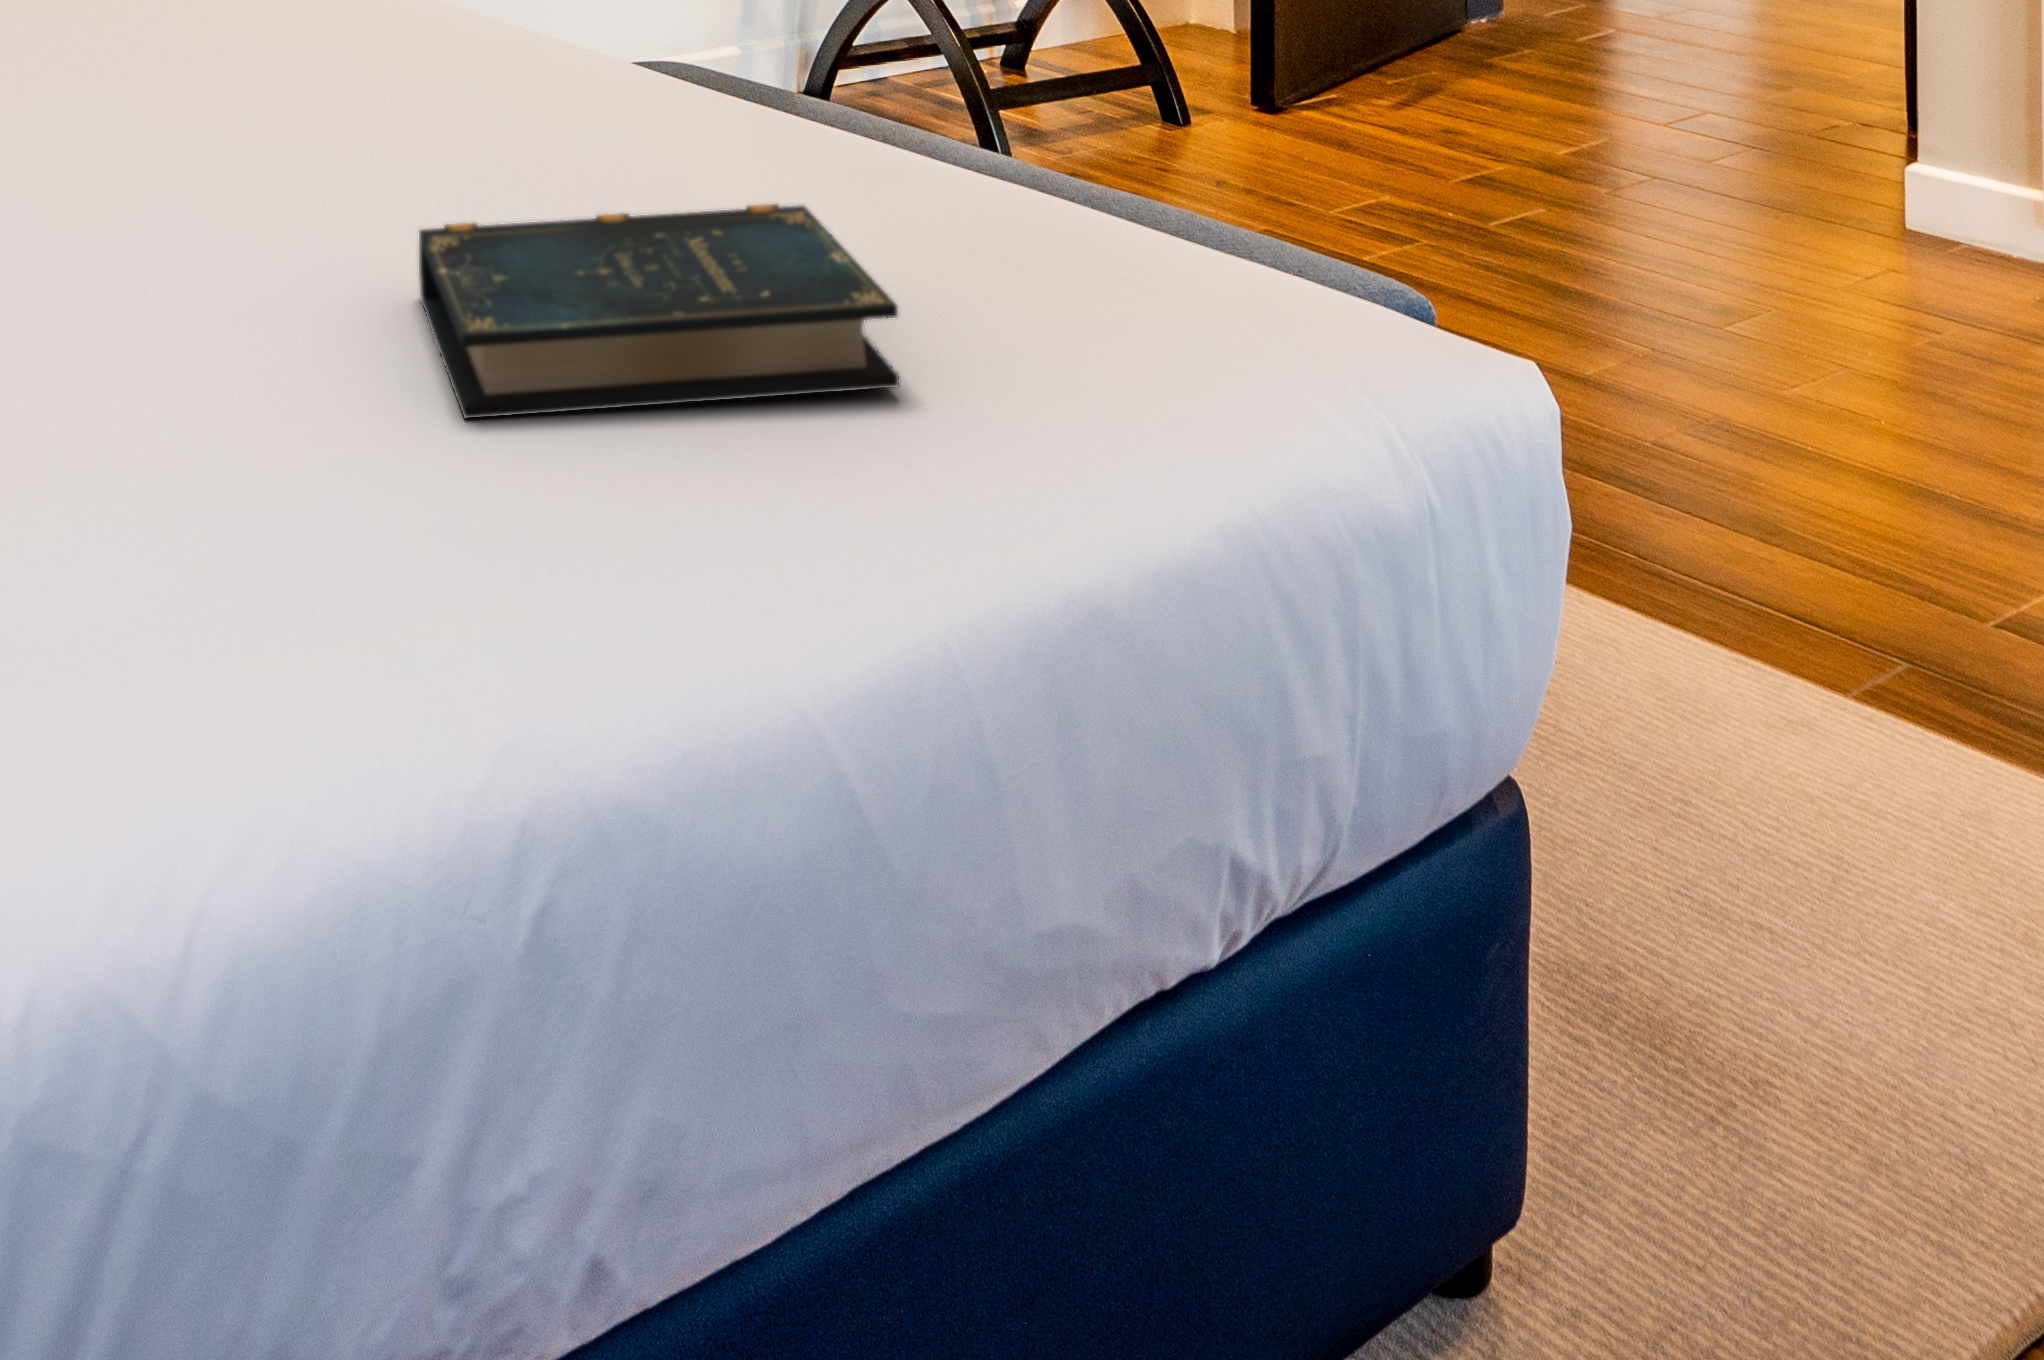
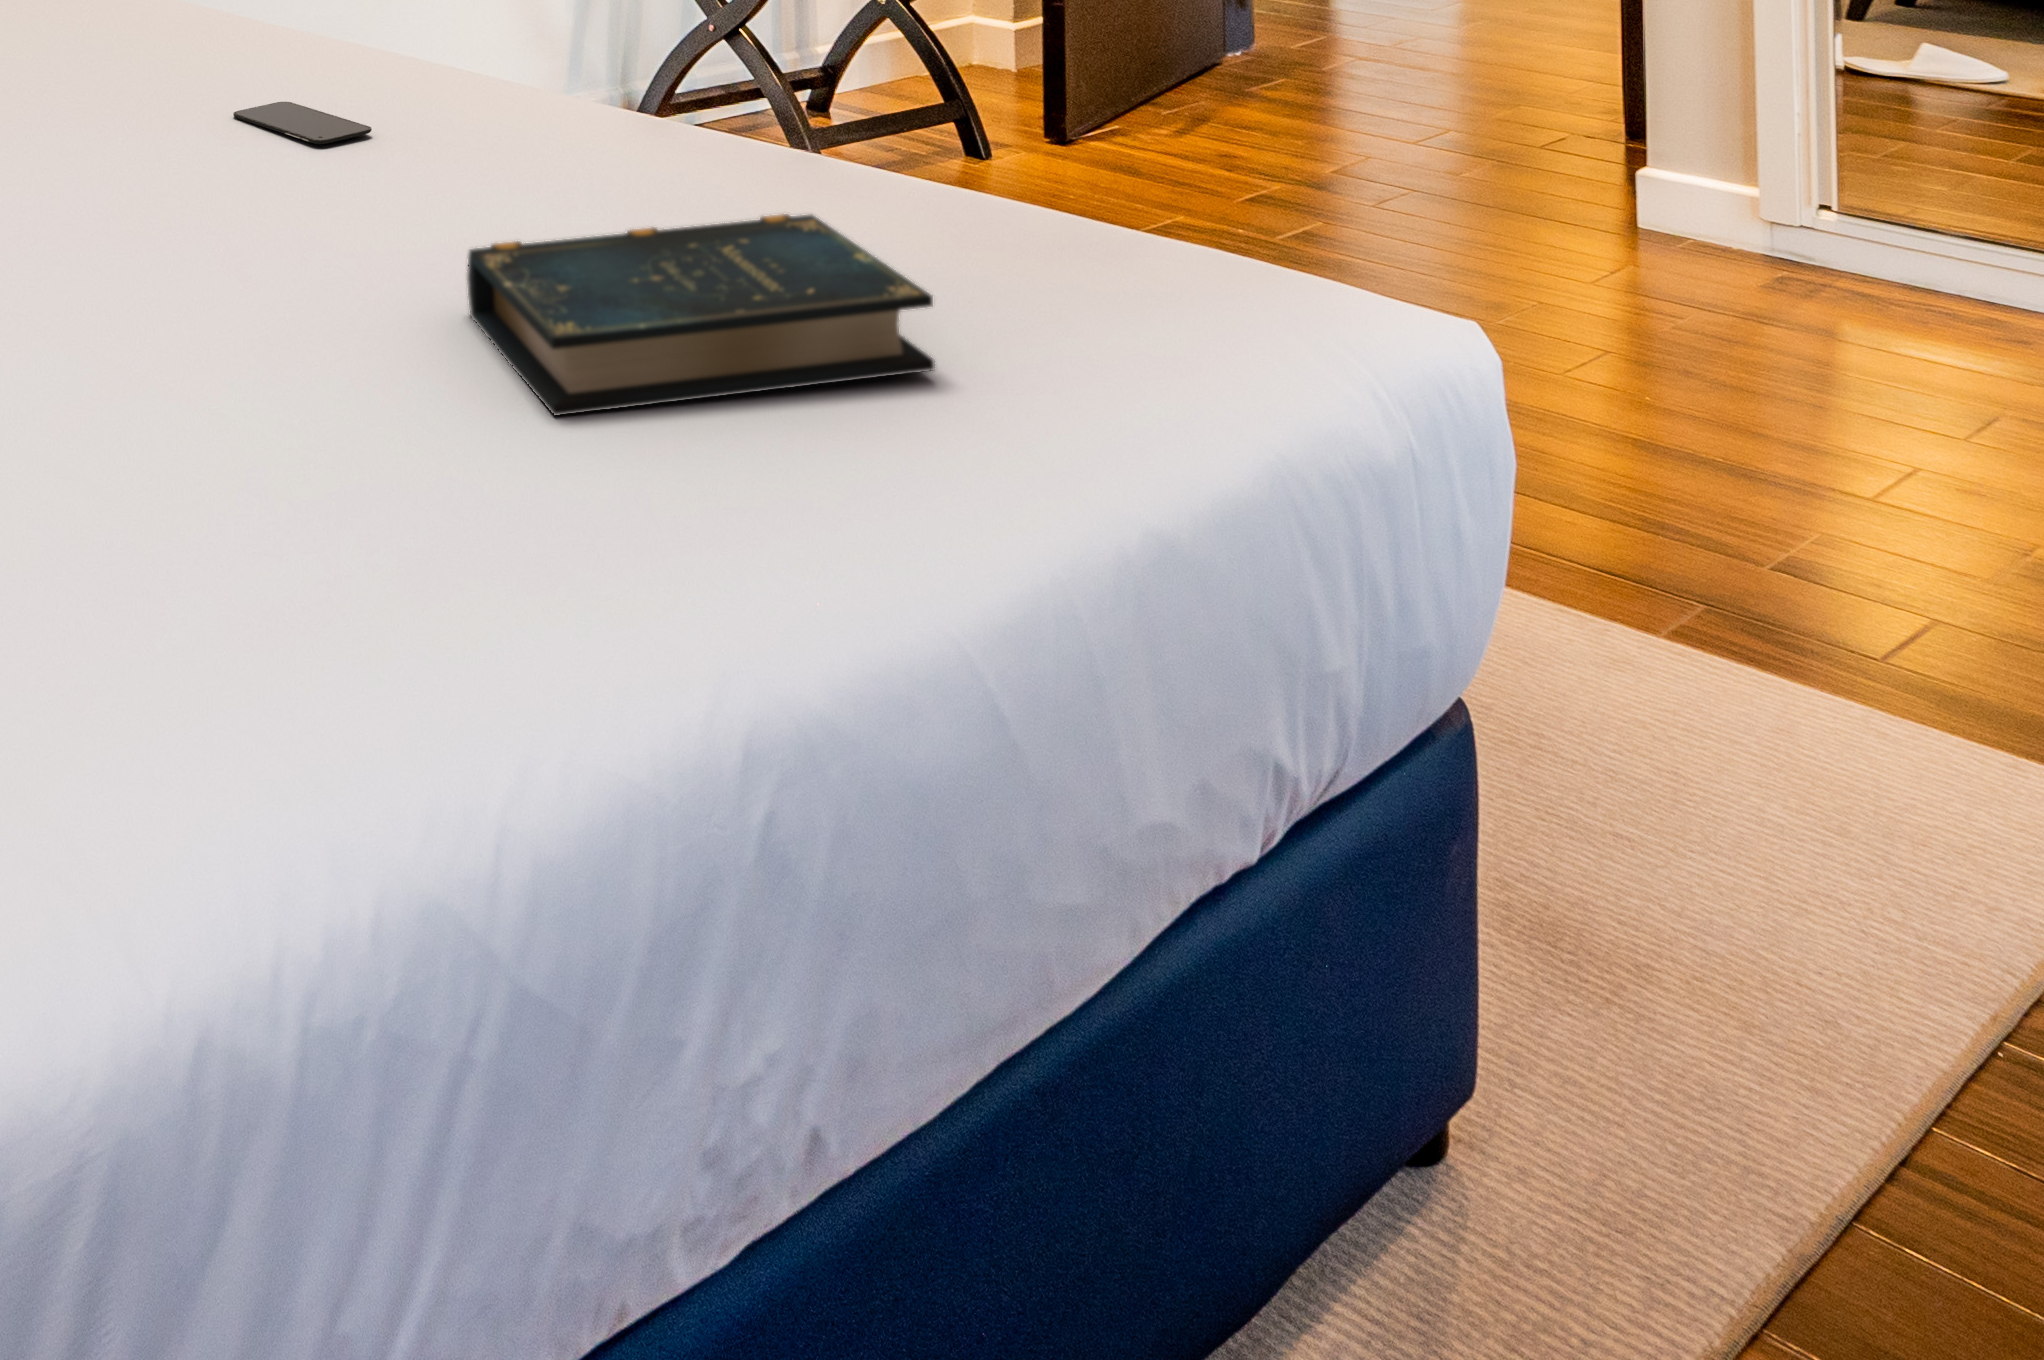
smartphone: none [262,56,397,103] -> present [233,102,372,144]

